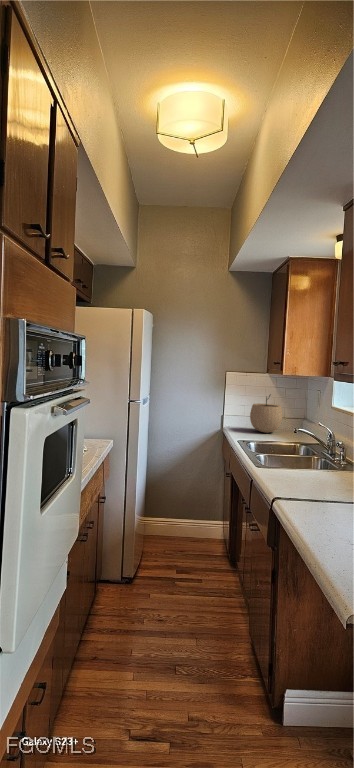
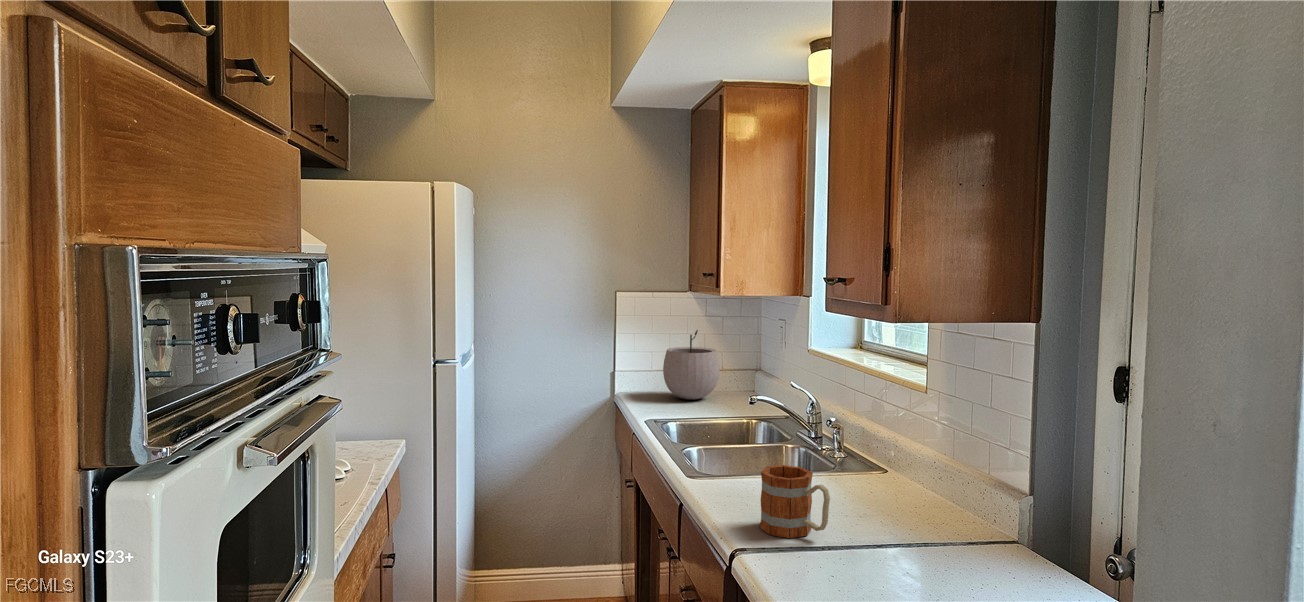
mug: none [288,457,326,493] -> present [760,465,830,538]

